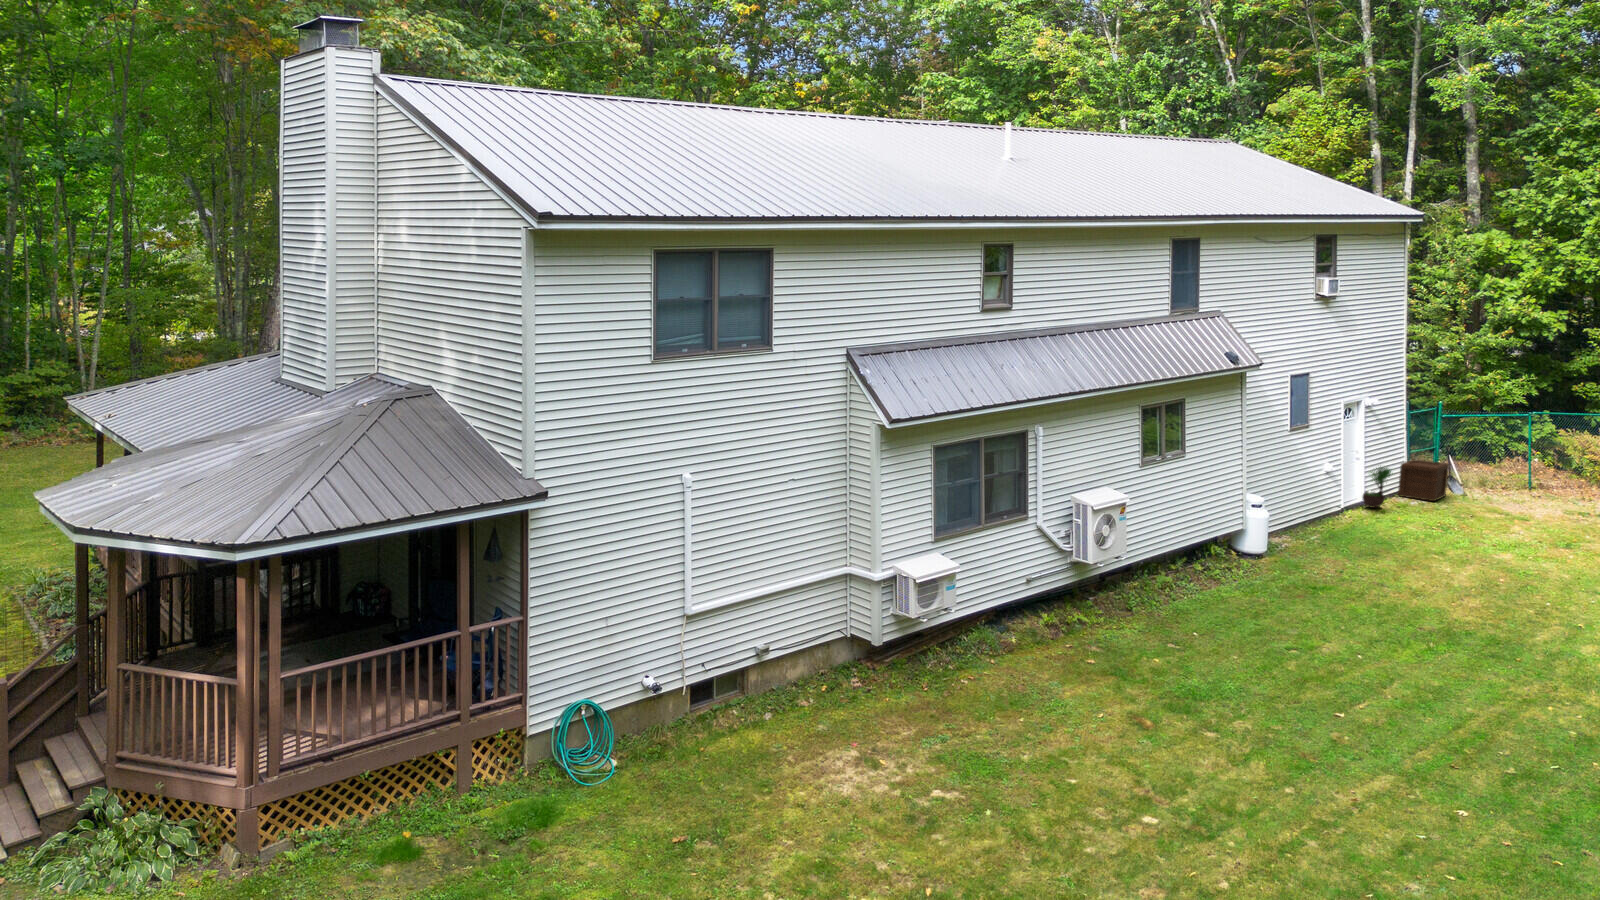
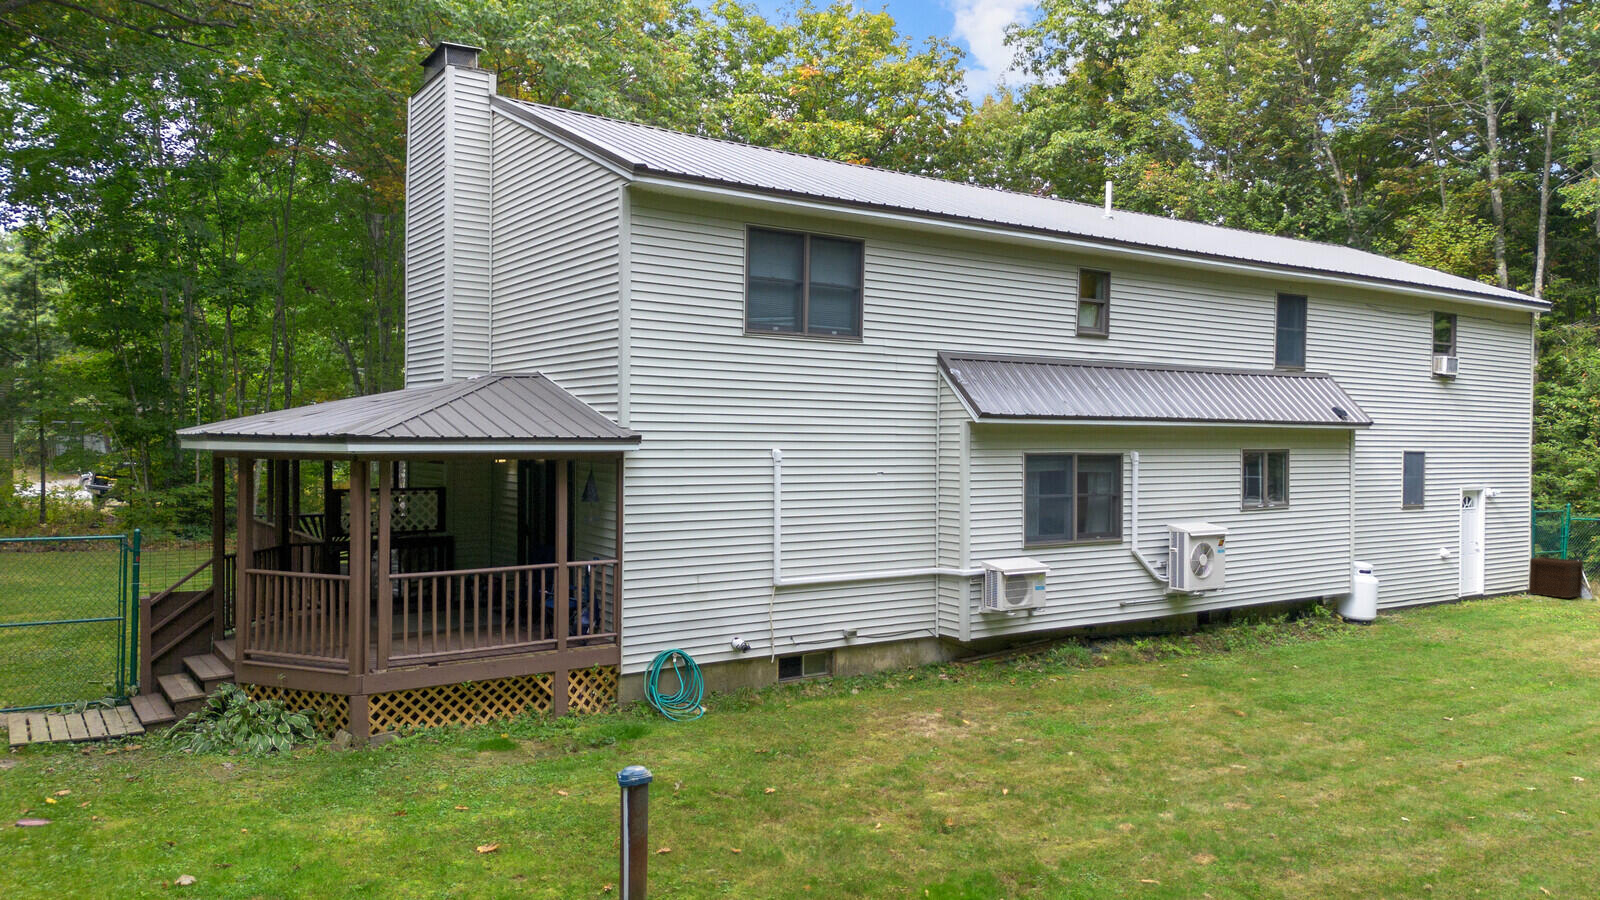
potted tree: present [1362,467,1391,508] -> none [1488,552,1522,600]

